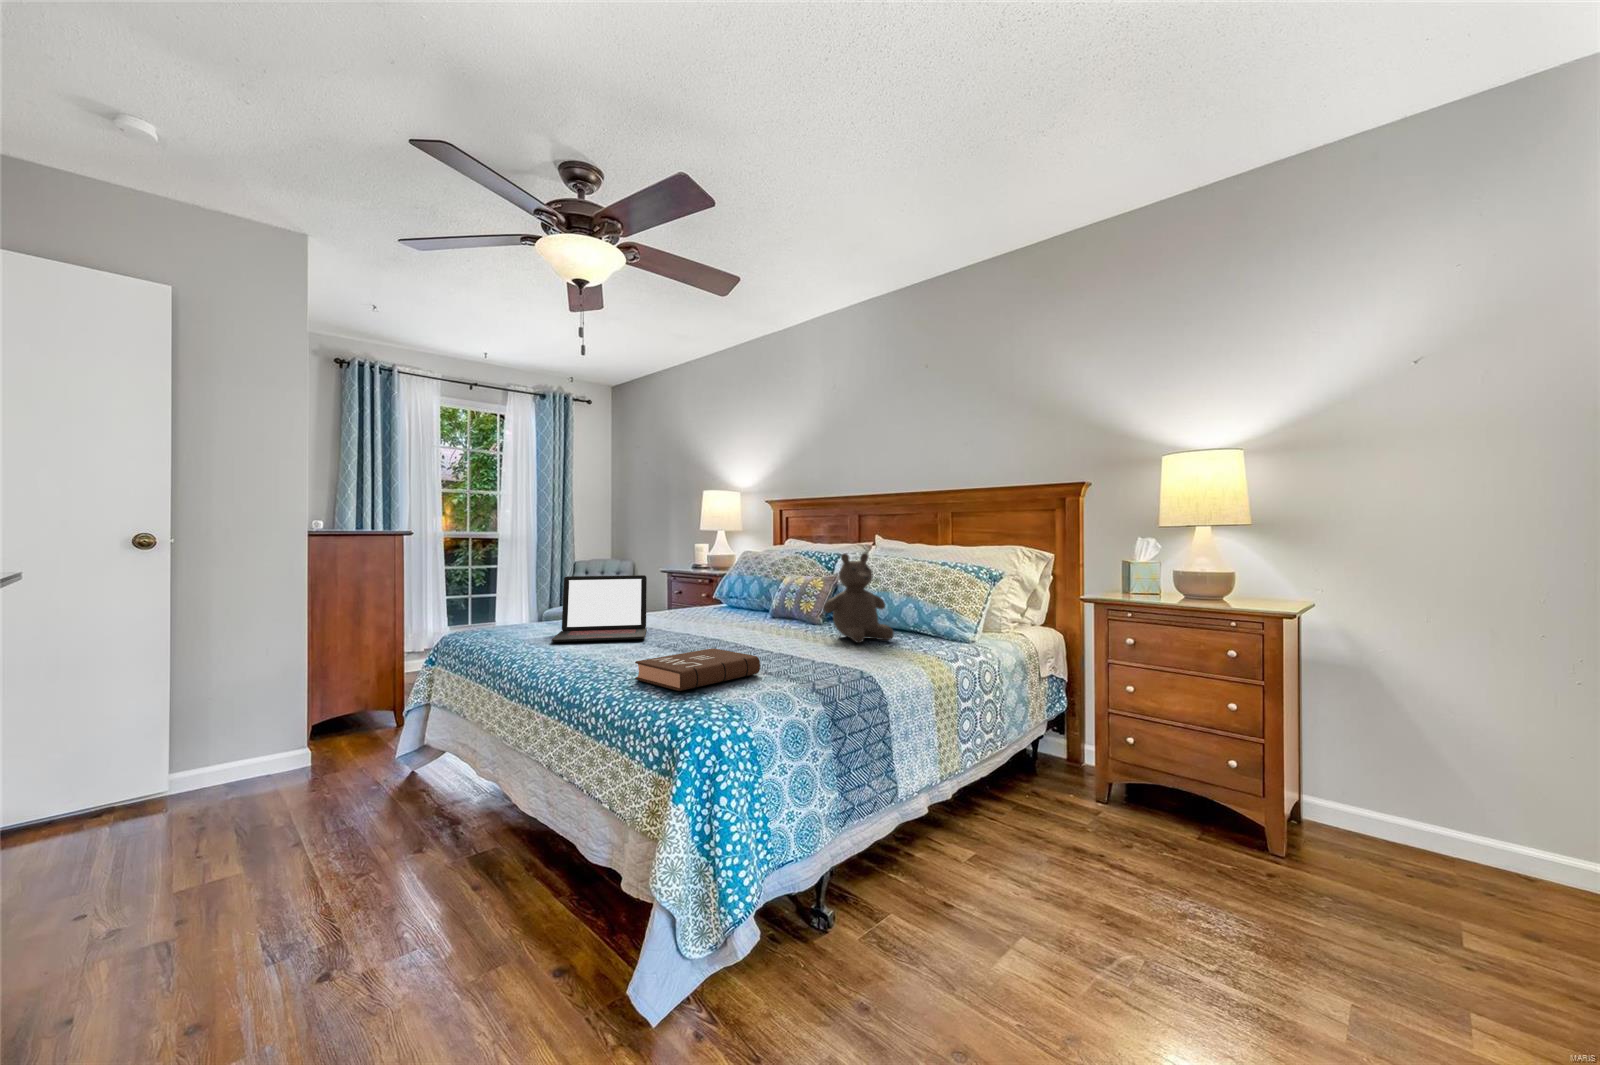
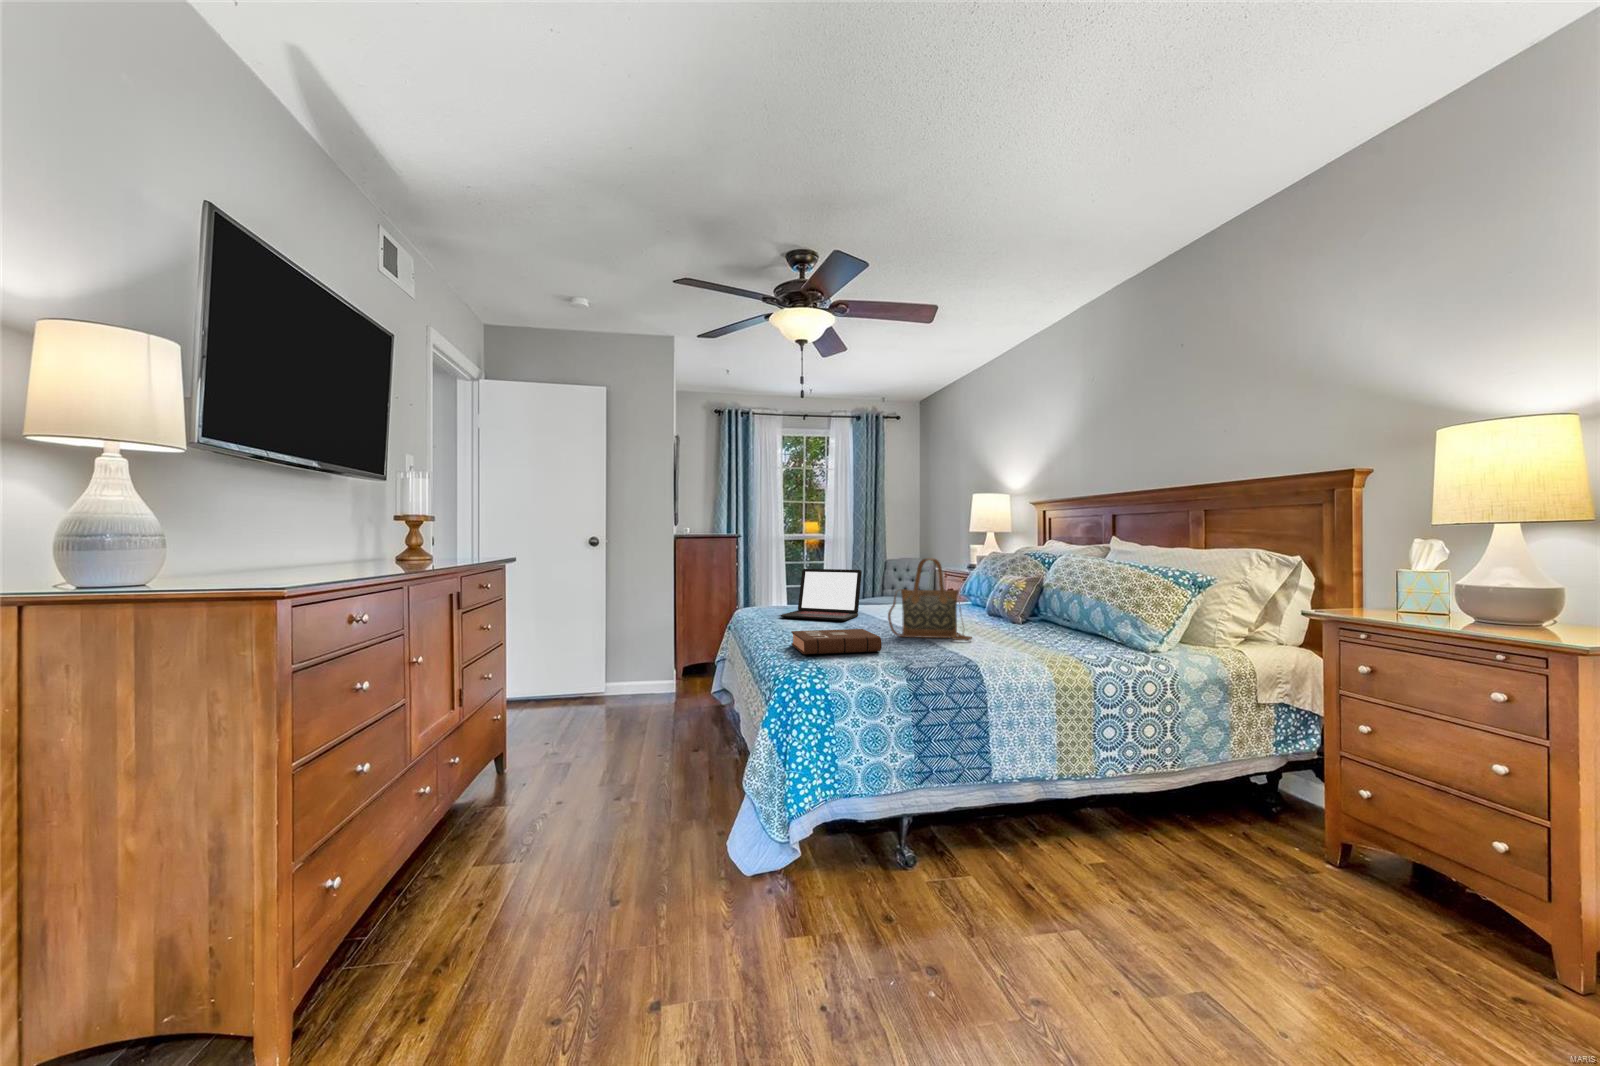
teddy bear: present [823,553,894,643] -> none [992,554,1063,641]
handbag: none [724,560,820,653] -> present [888,558,972,640]

